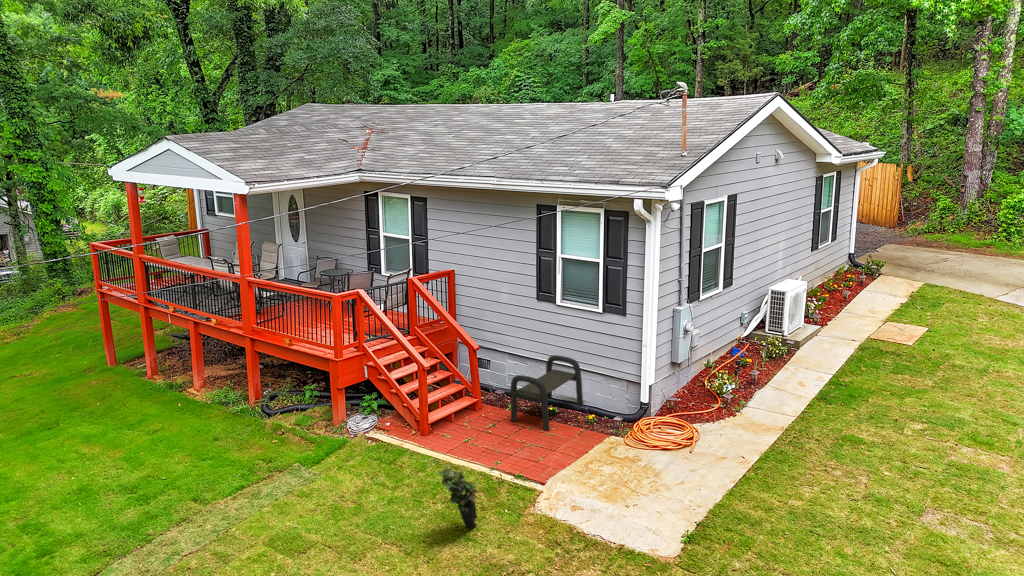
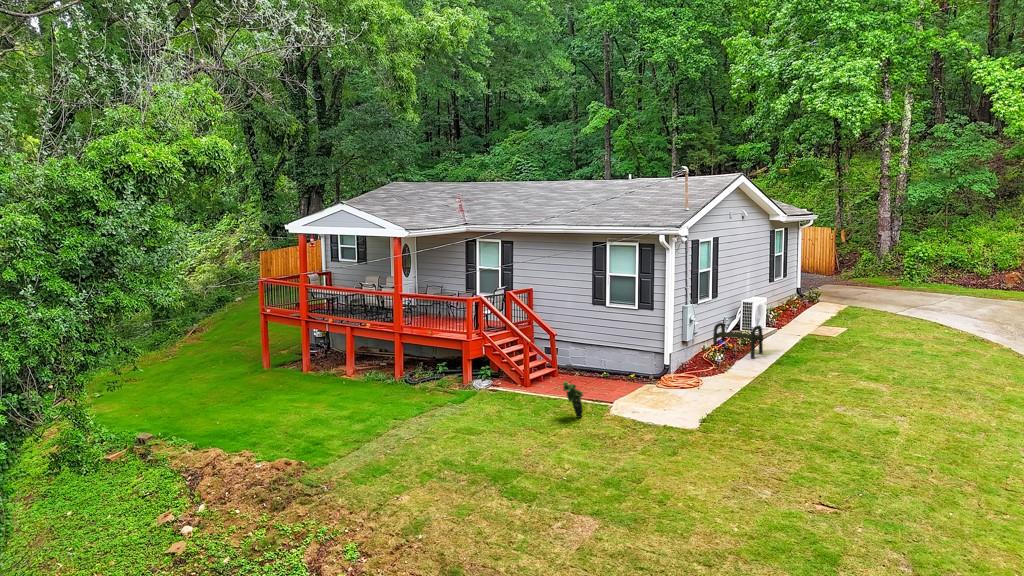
bench: present [510,355,583,430] -> present [713,322,763,359]

